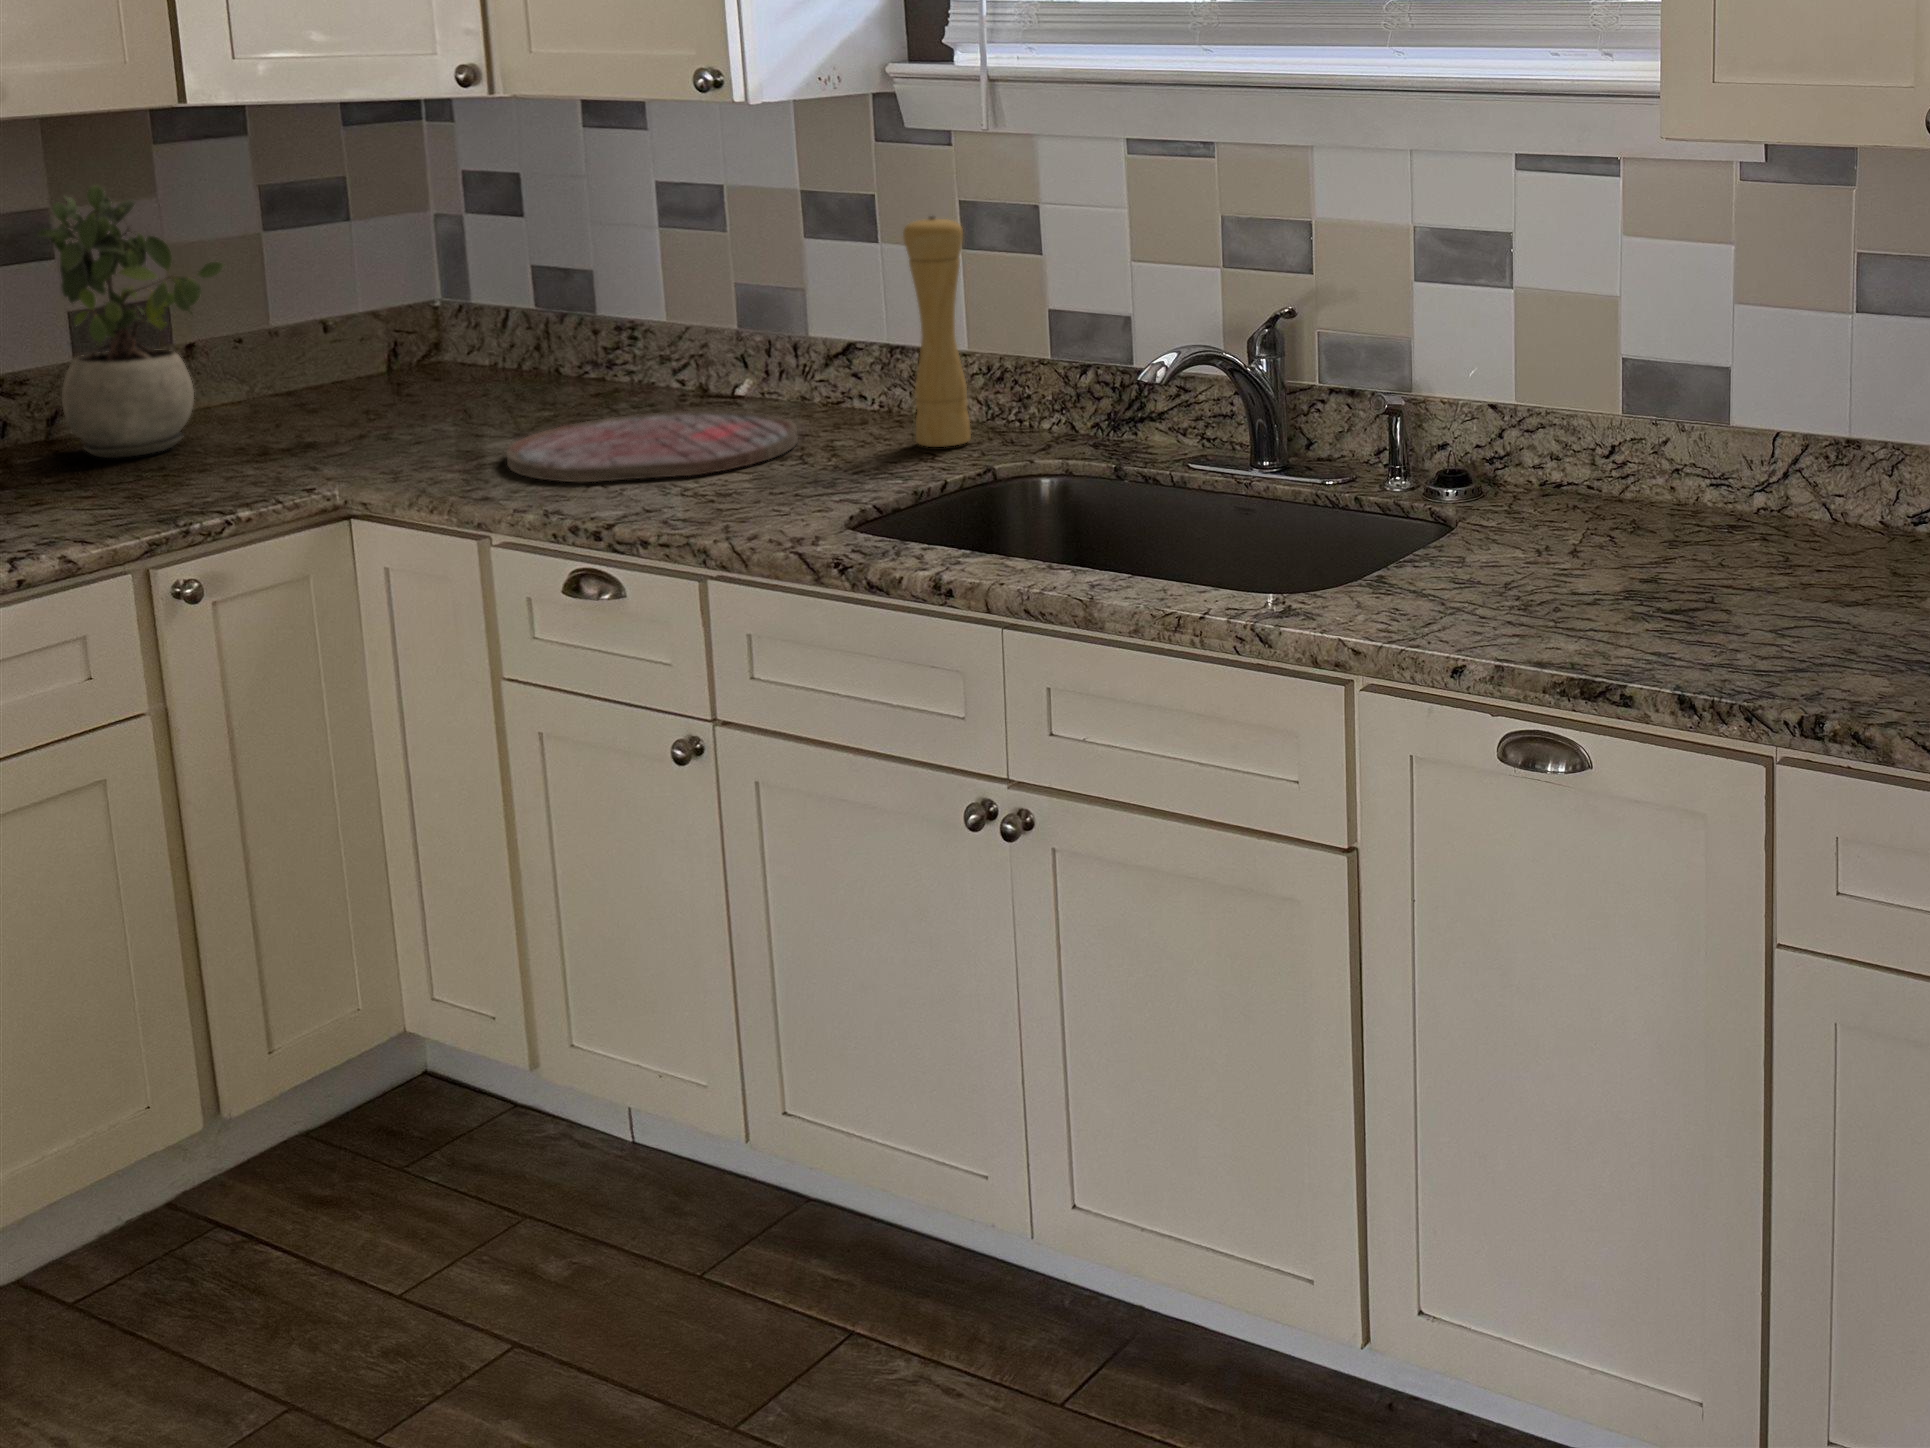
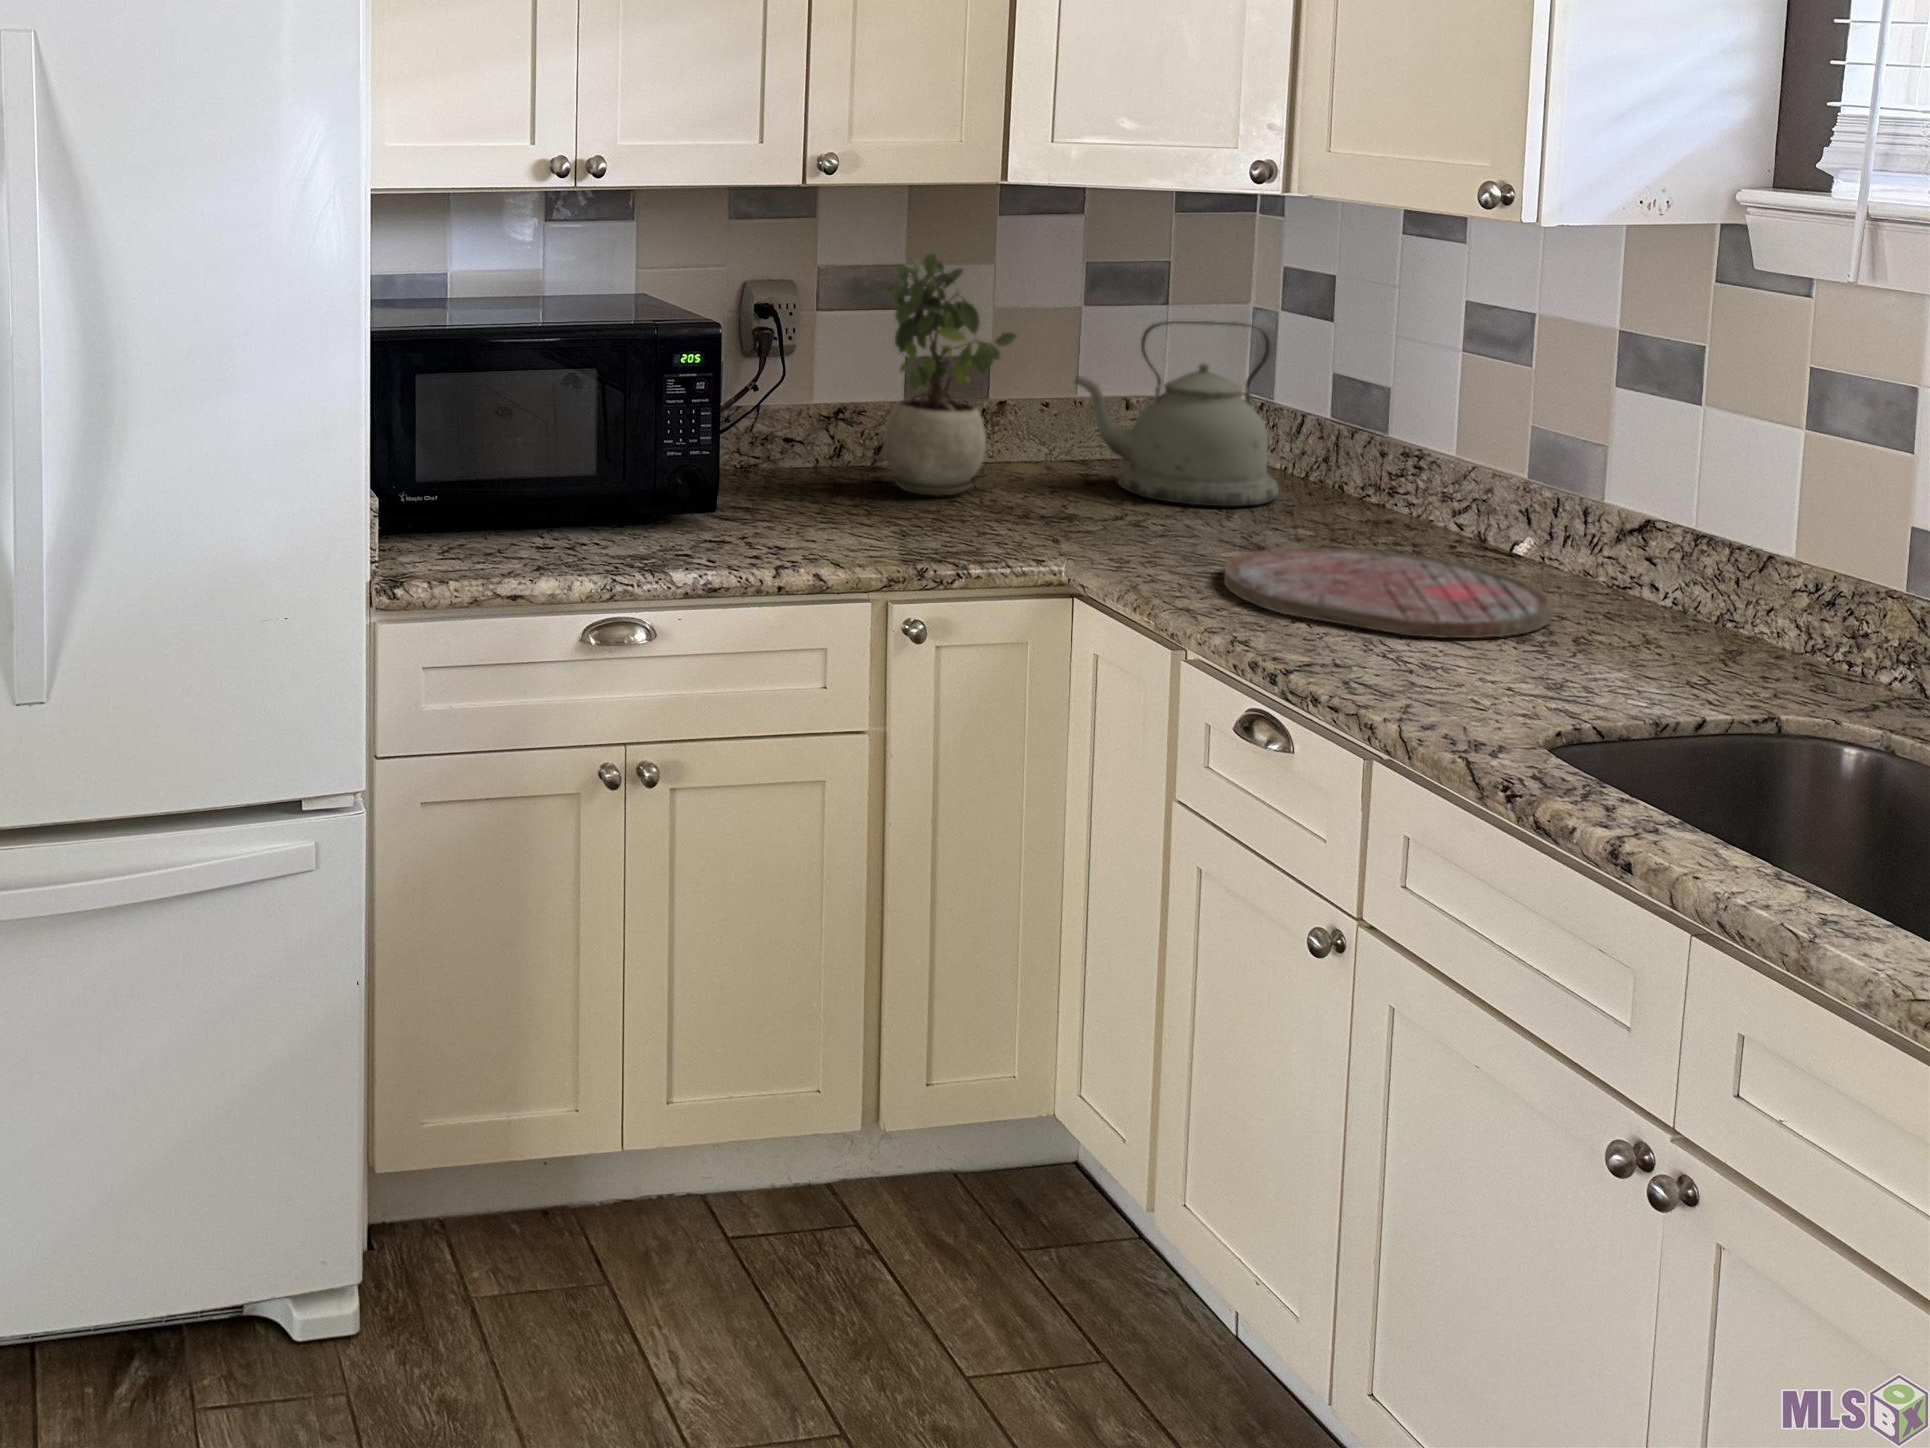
pepper mill: present [903,216,971,447] -> none [1698,385,1803,675]
kettle: none [278,226,508,414] -> present [1075,321,1279,506]

